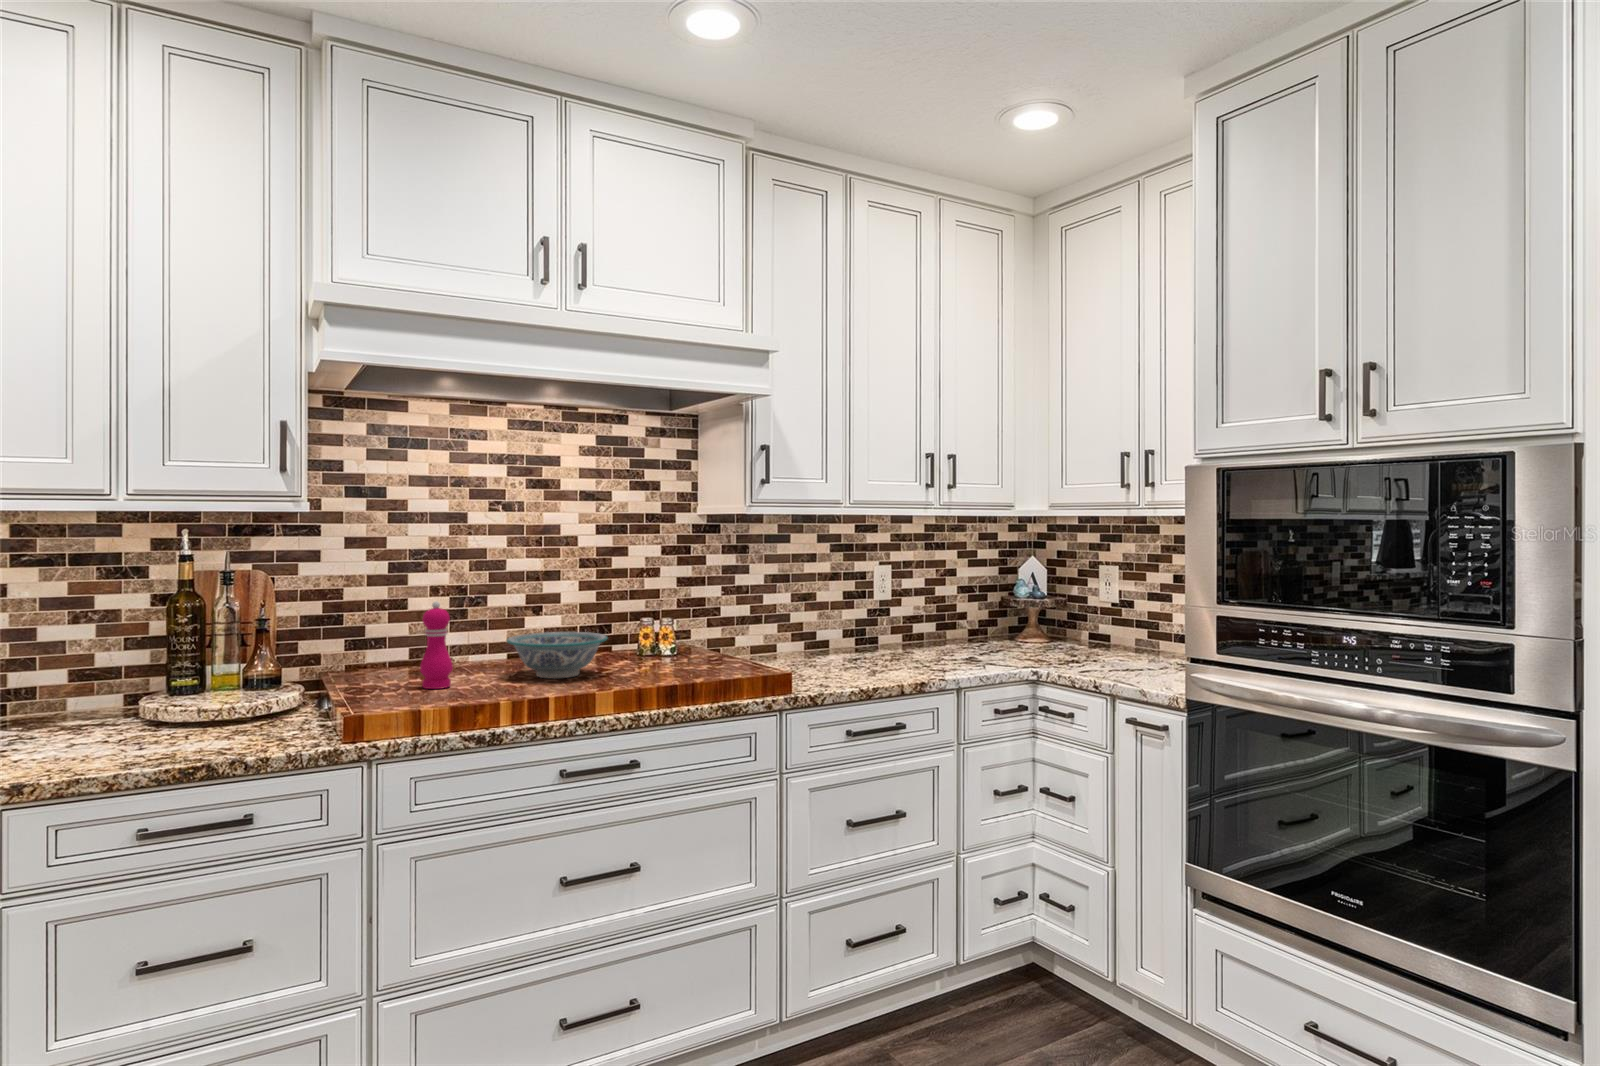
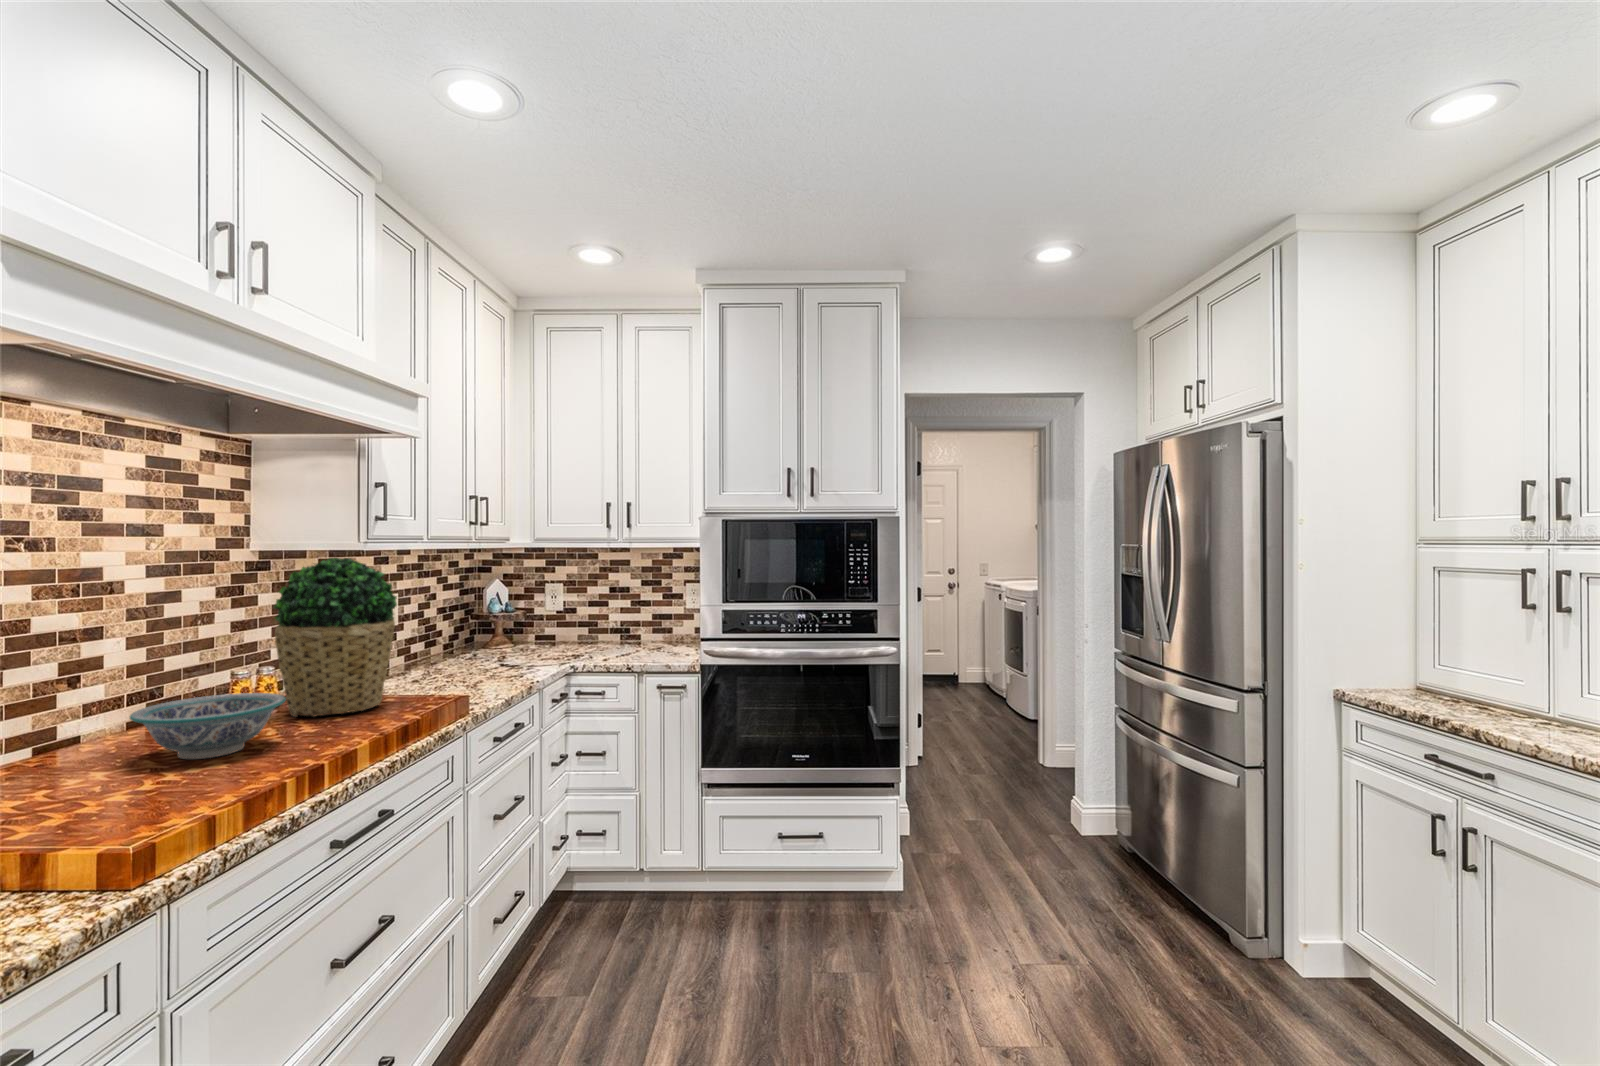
potted plant: none [654,521,753,669] -> present [274,558,397,717]
pepper mill: present [420,601,453,689] -> none [62,680,123,809]

